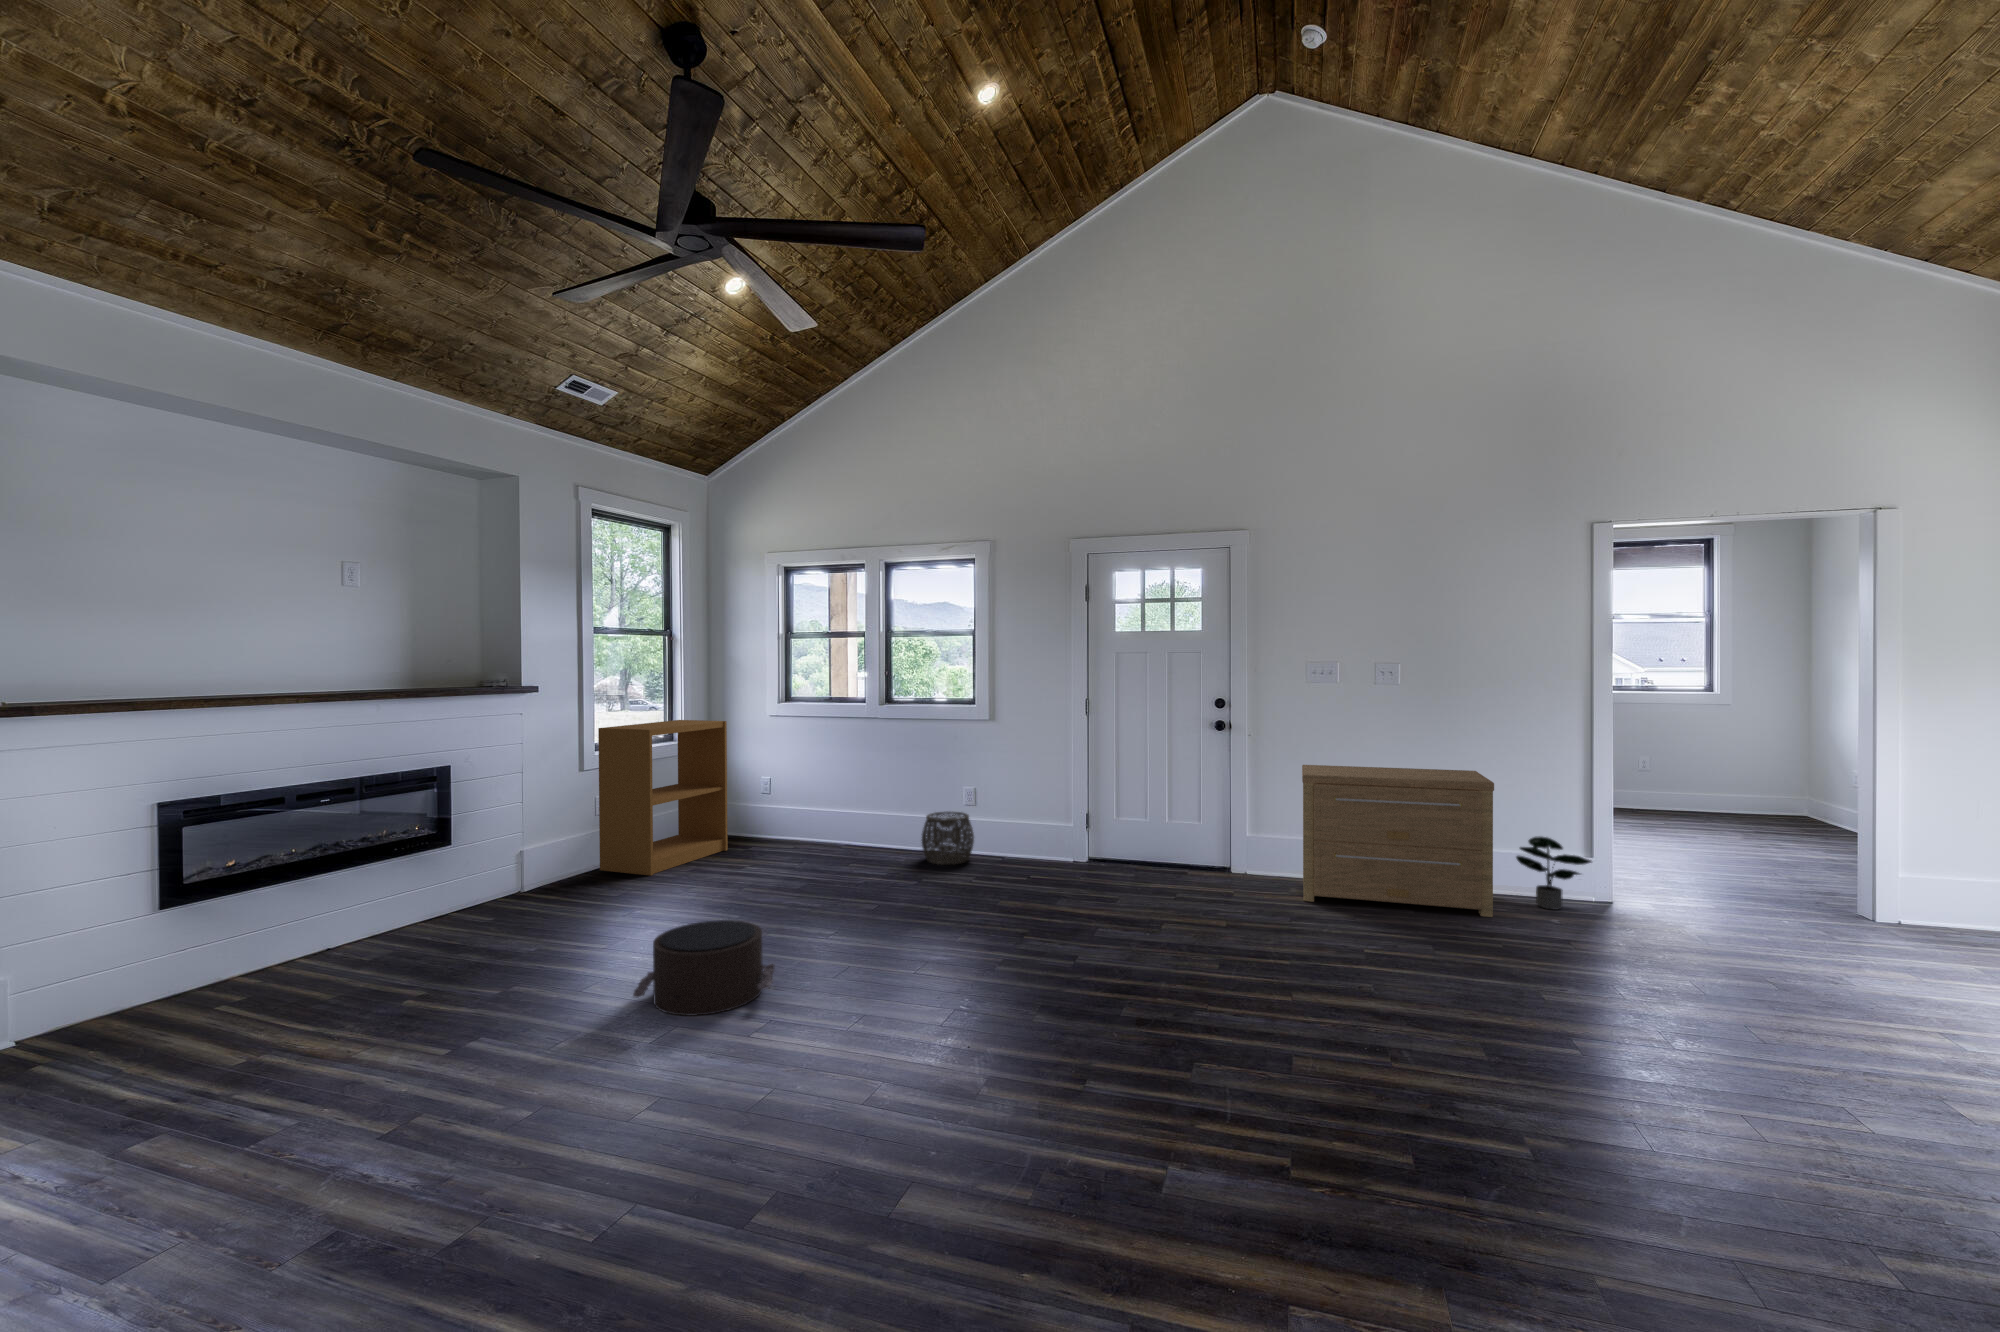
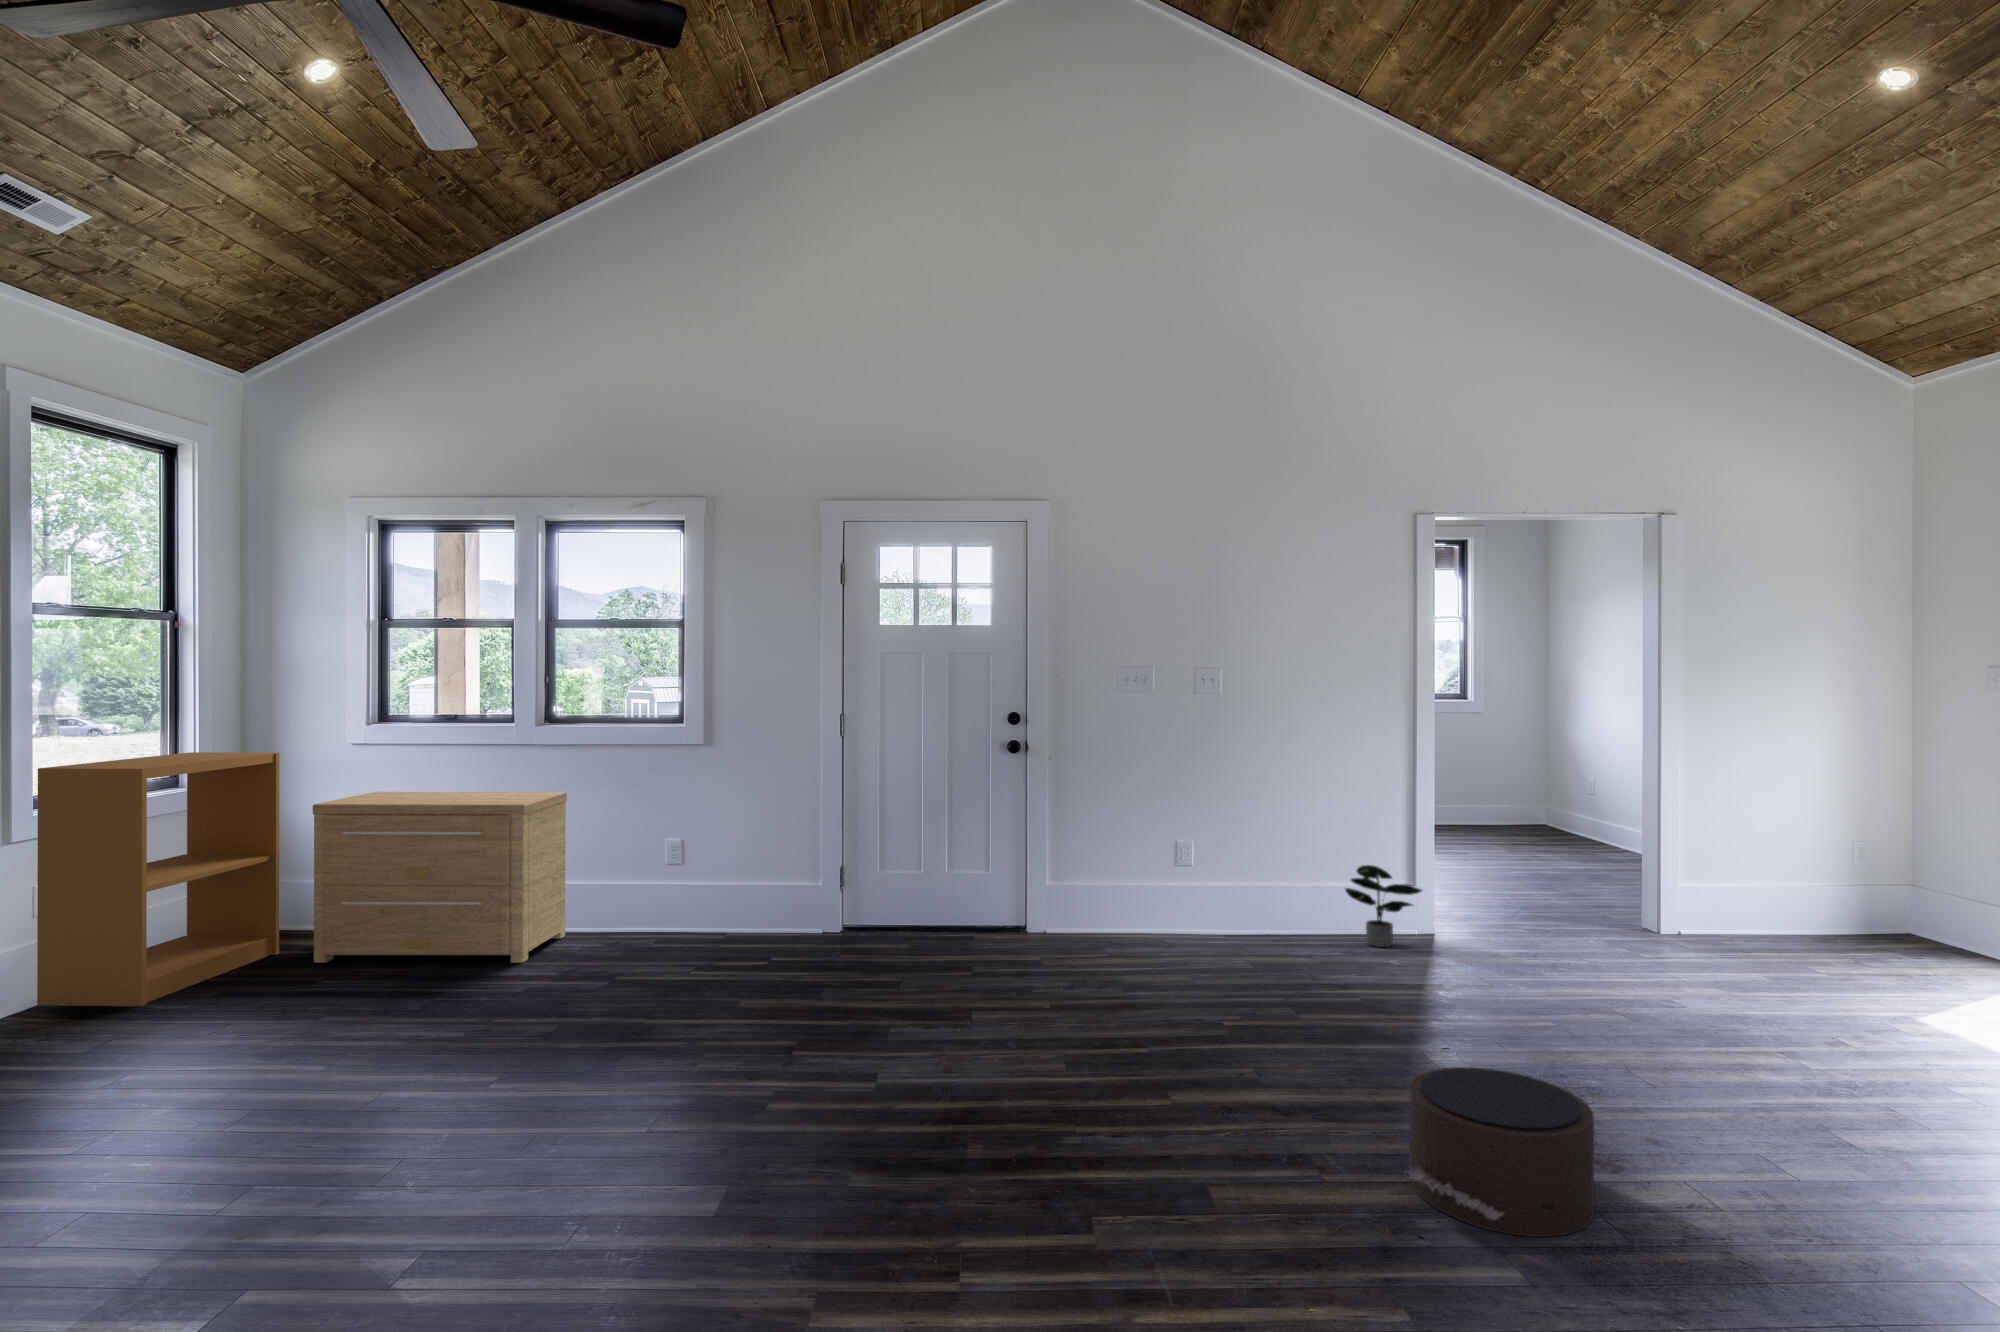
side table: present [1302,765,1494,917] -> present [313,792,567,963]
woven basket: present [922,811,974,865] -> none [606,874,685,951]
pouf: present [633,920,774,1016] -> present [1405,1067,1627,1237]

